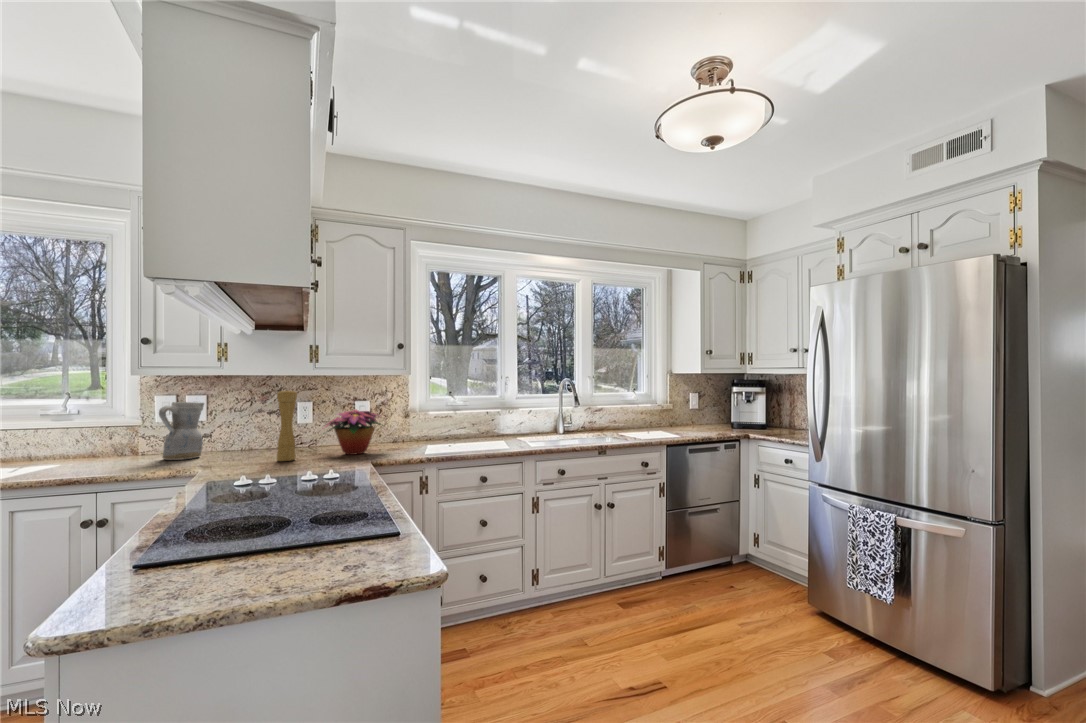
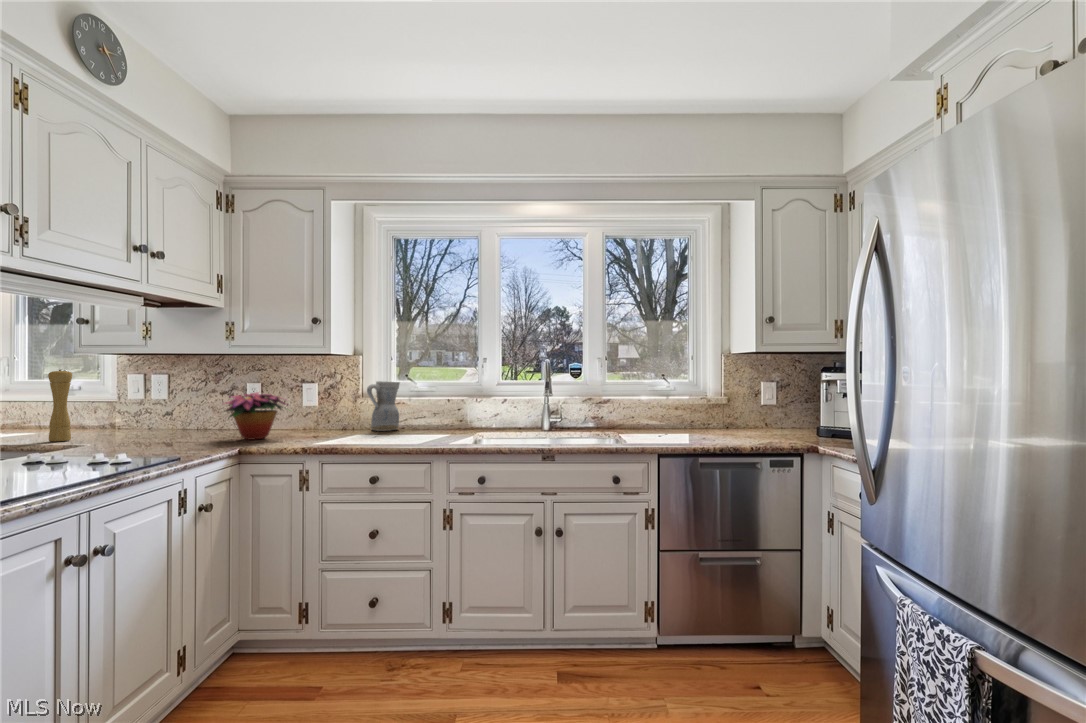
pepper mill: present [277,390,297,461] -> present [48,370,72,441]
ceramic pitcher: present [159,402,204,460] -> present [367,381,400,431]

